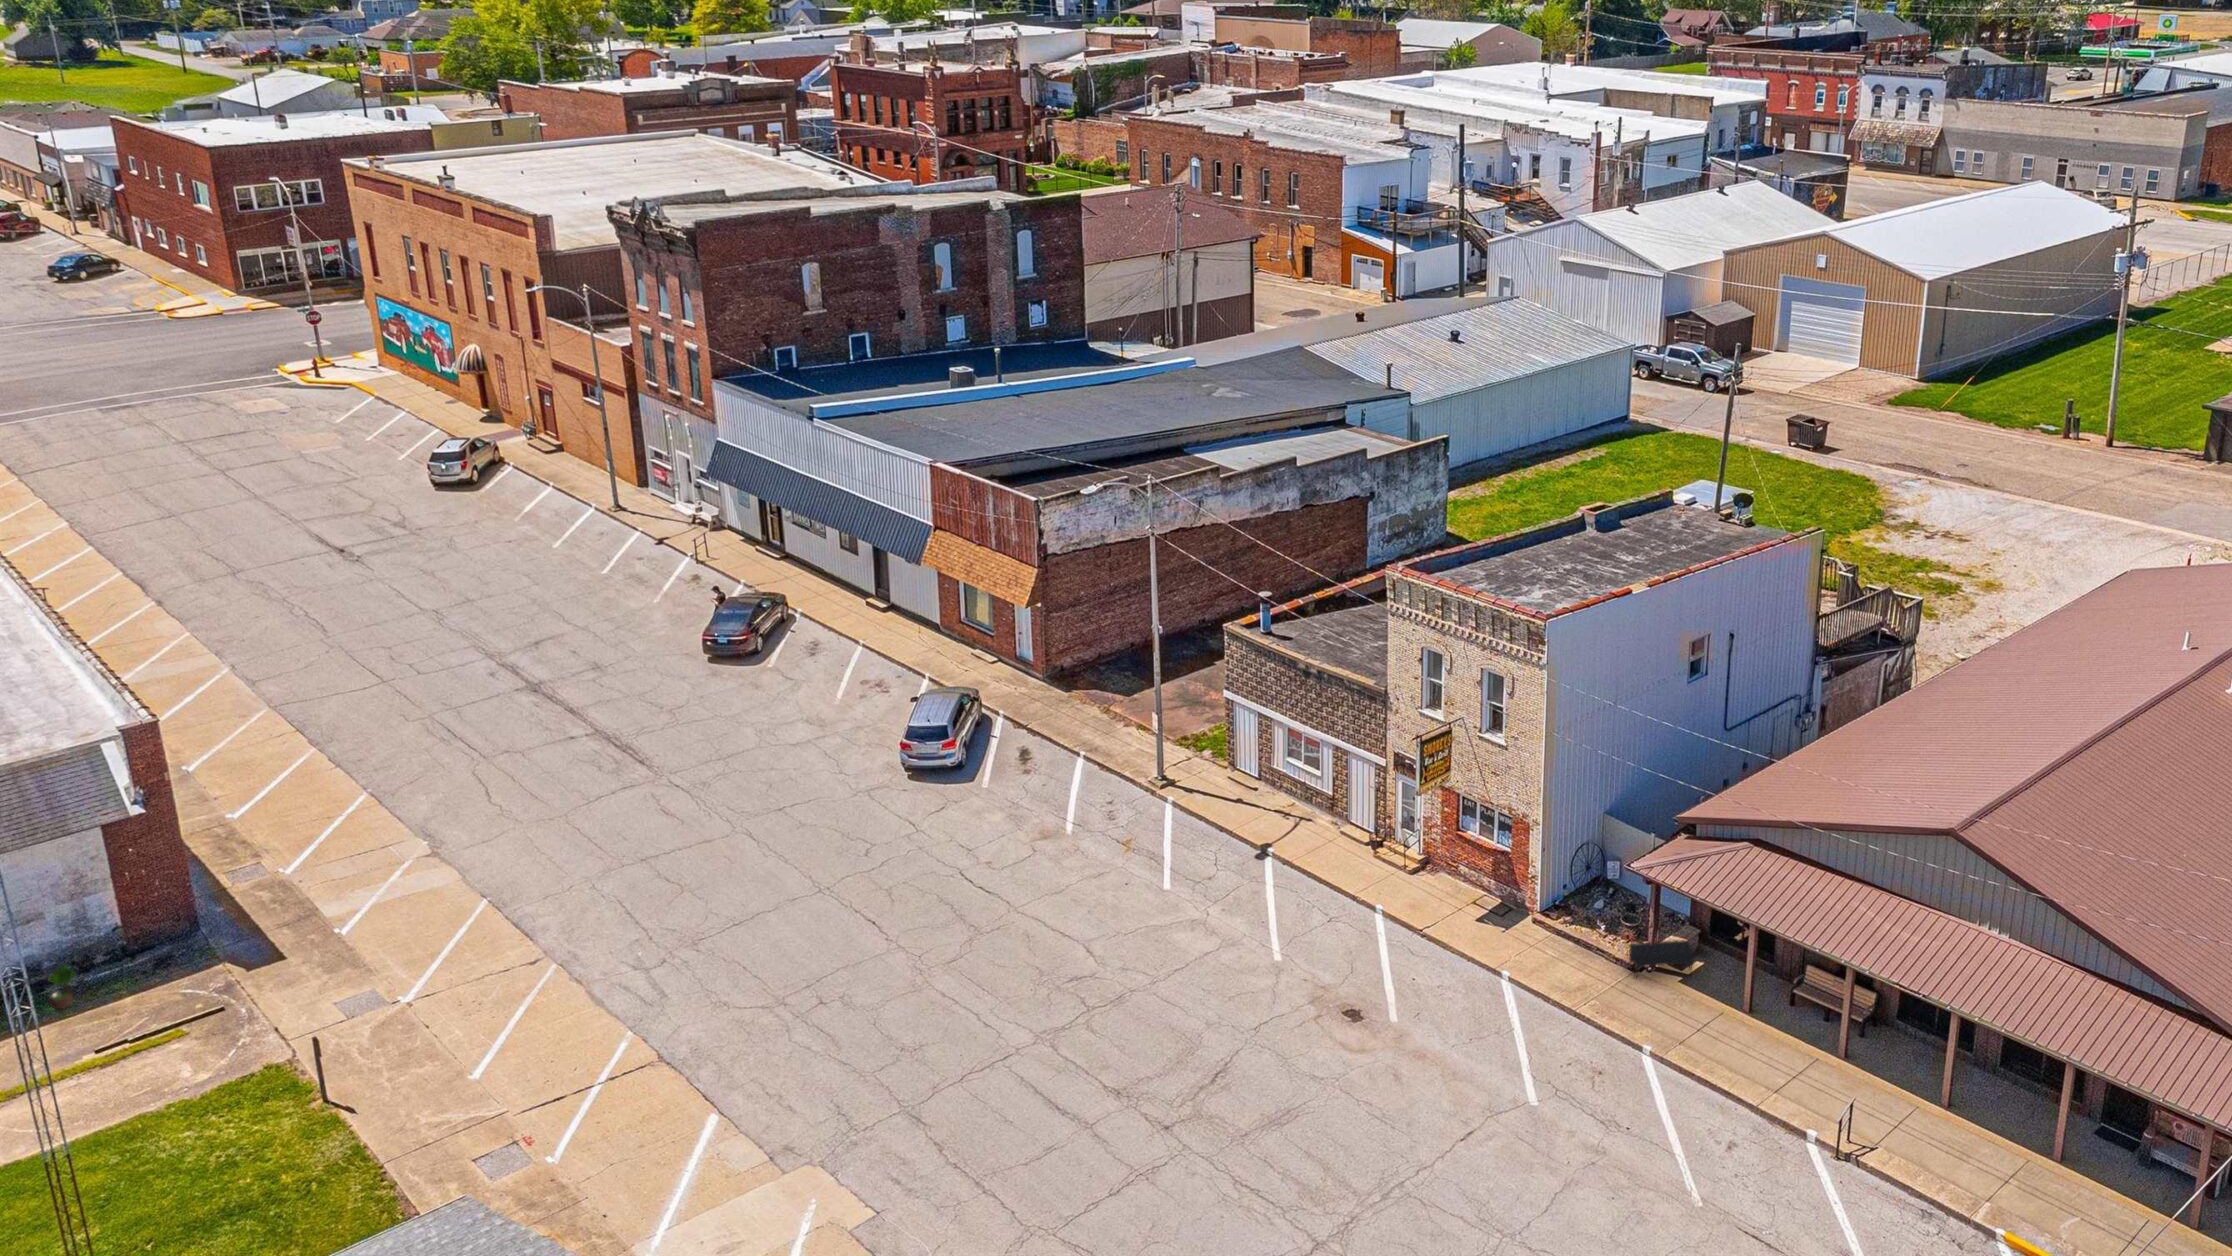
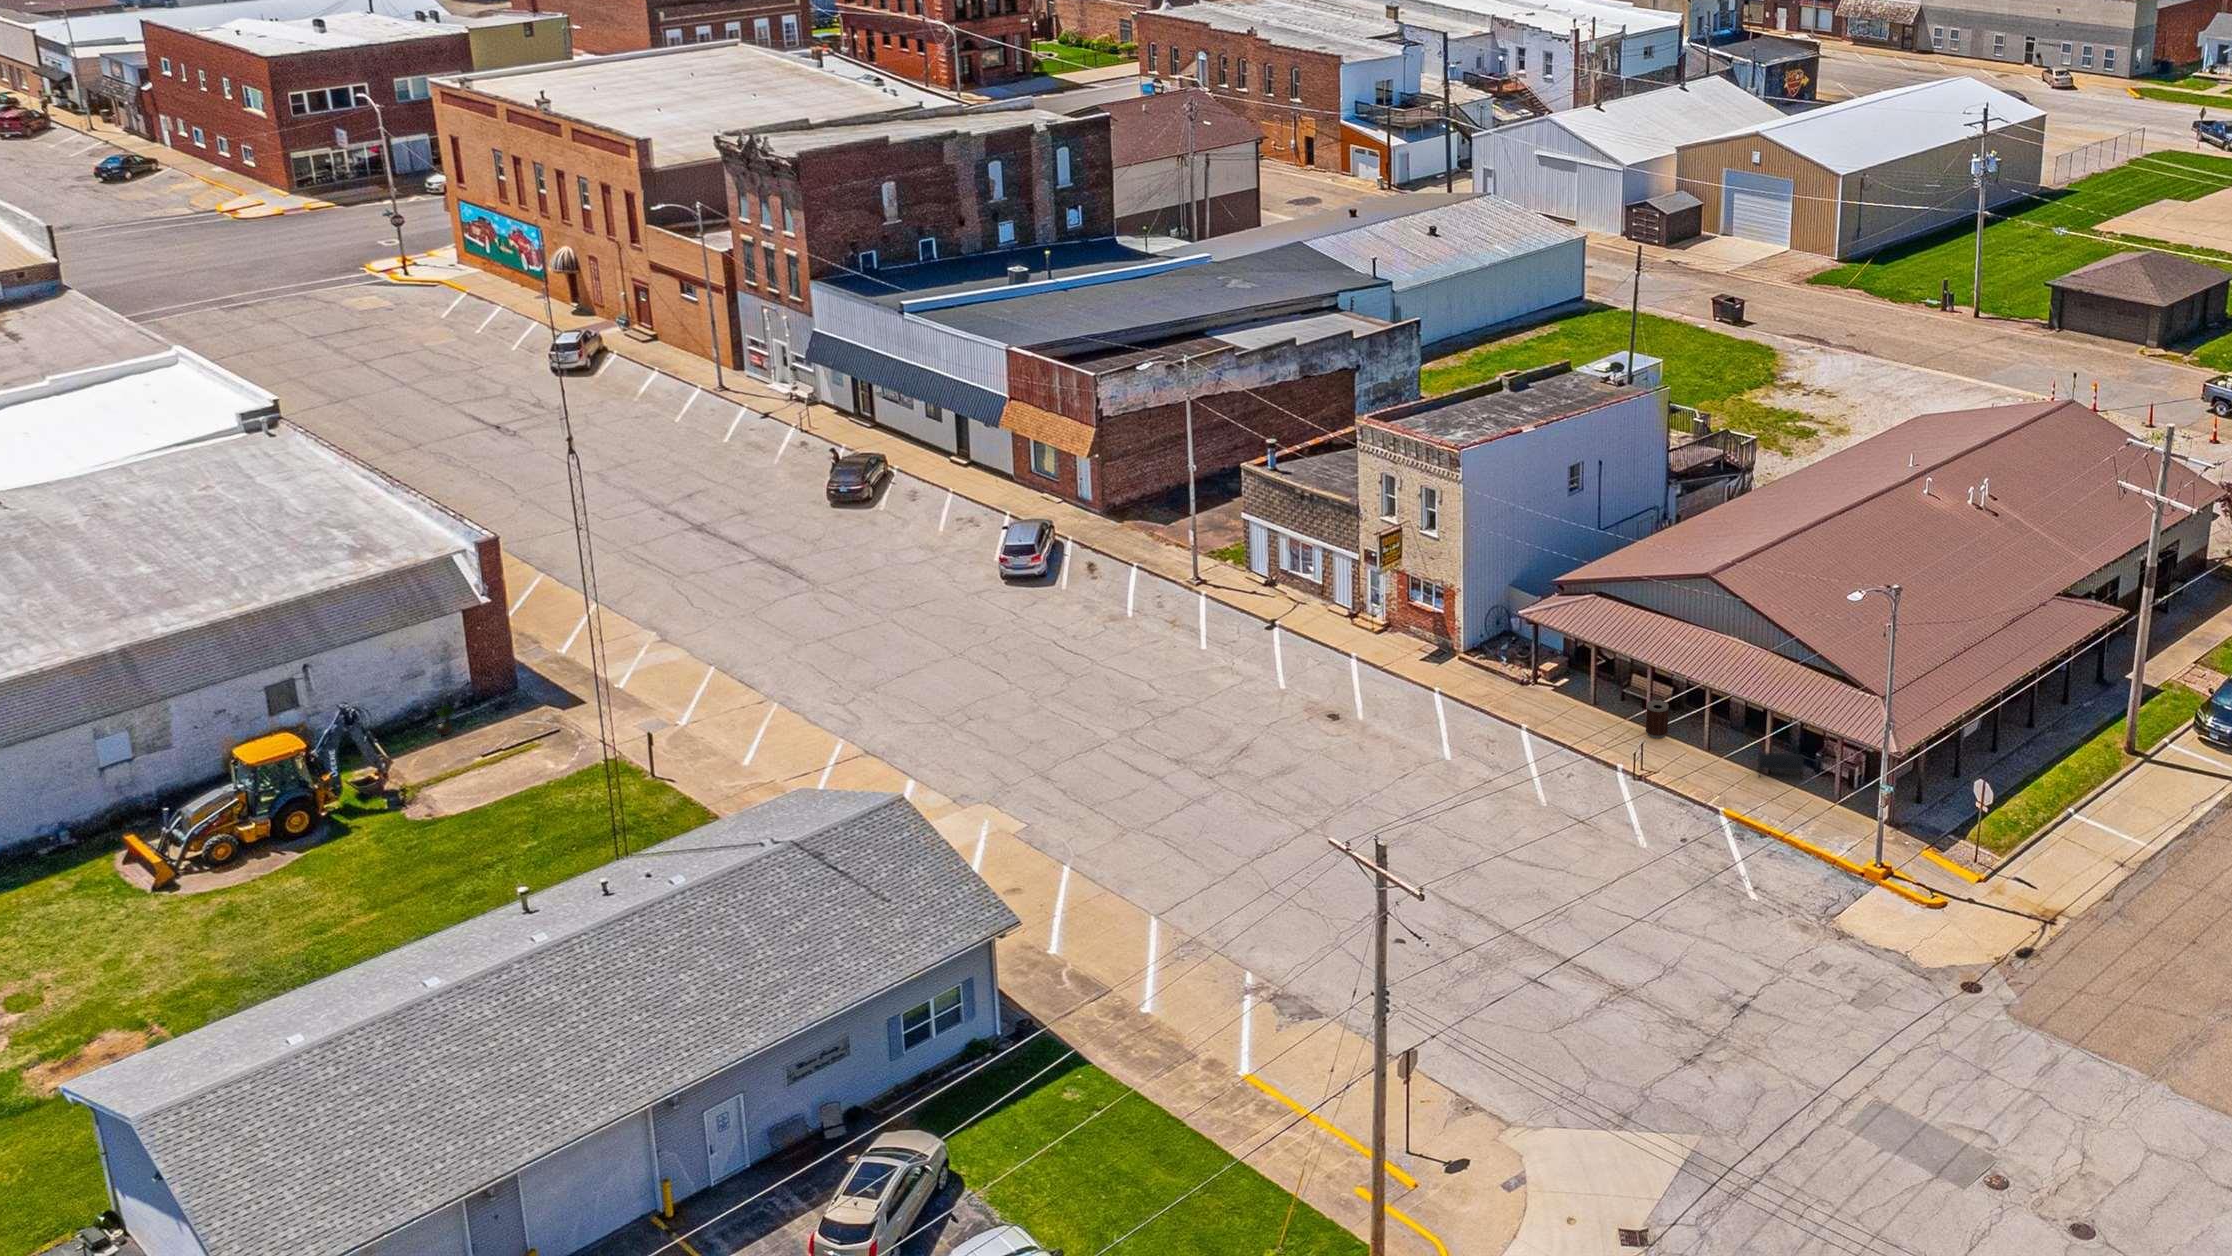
bench: present [1629,940,1694,977] -> present [1758,753,1804,775]
trash can: none [1836,1016,1876,1077] -> present [1646,700,1669,739]

